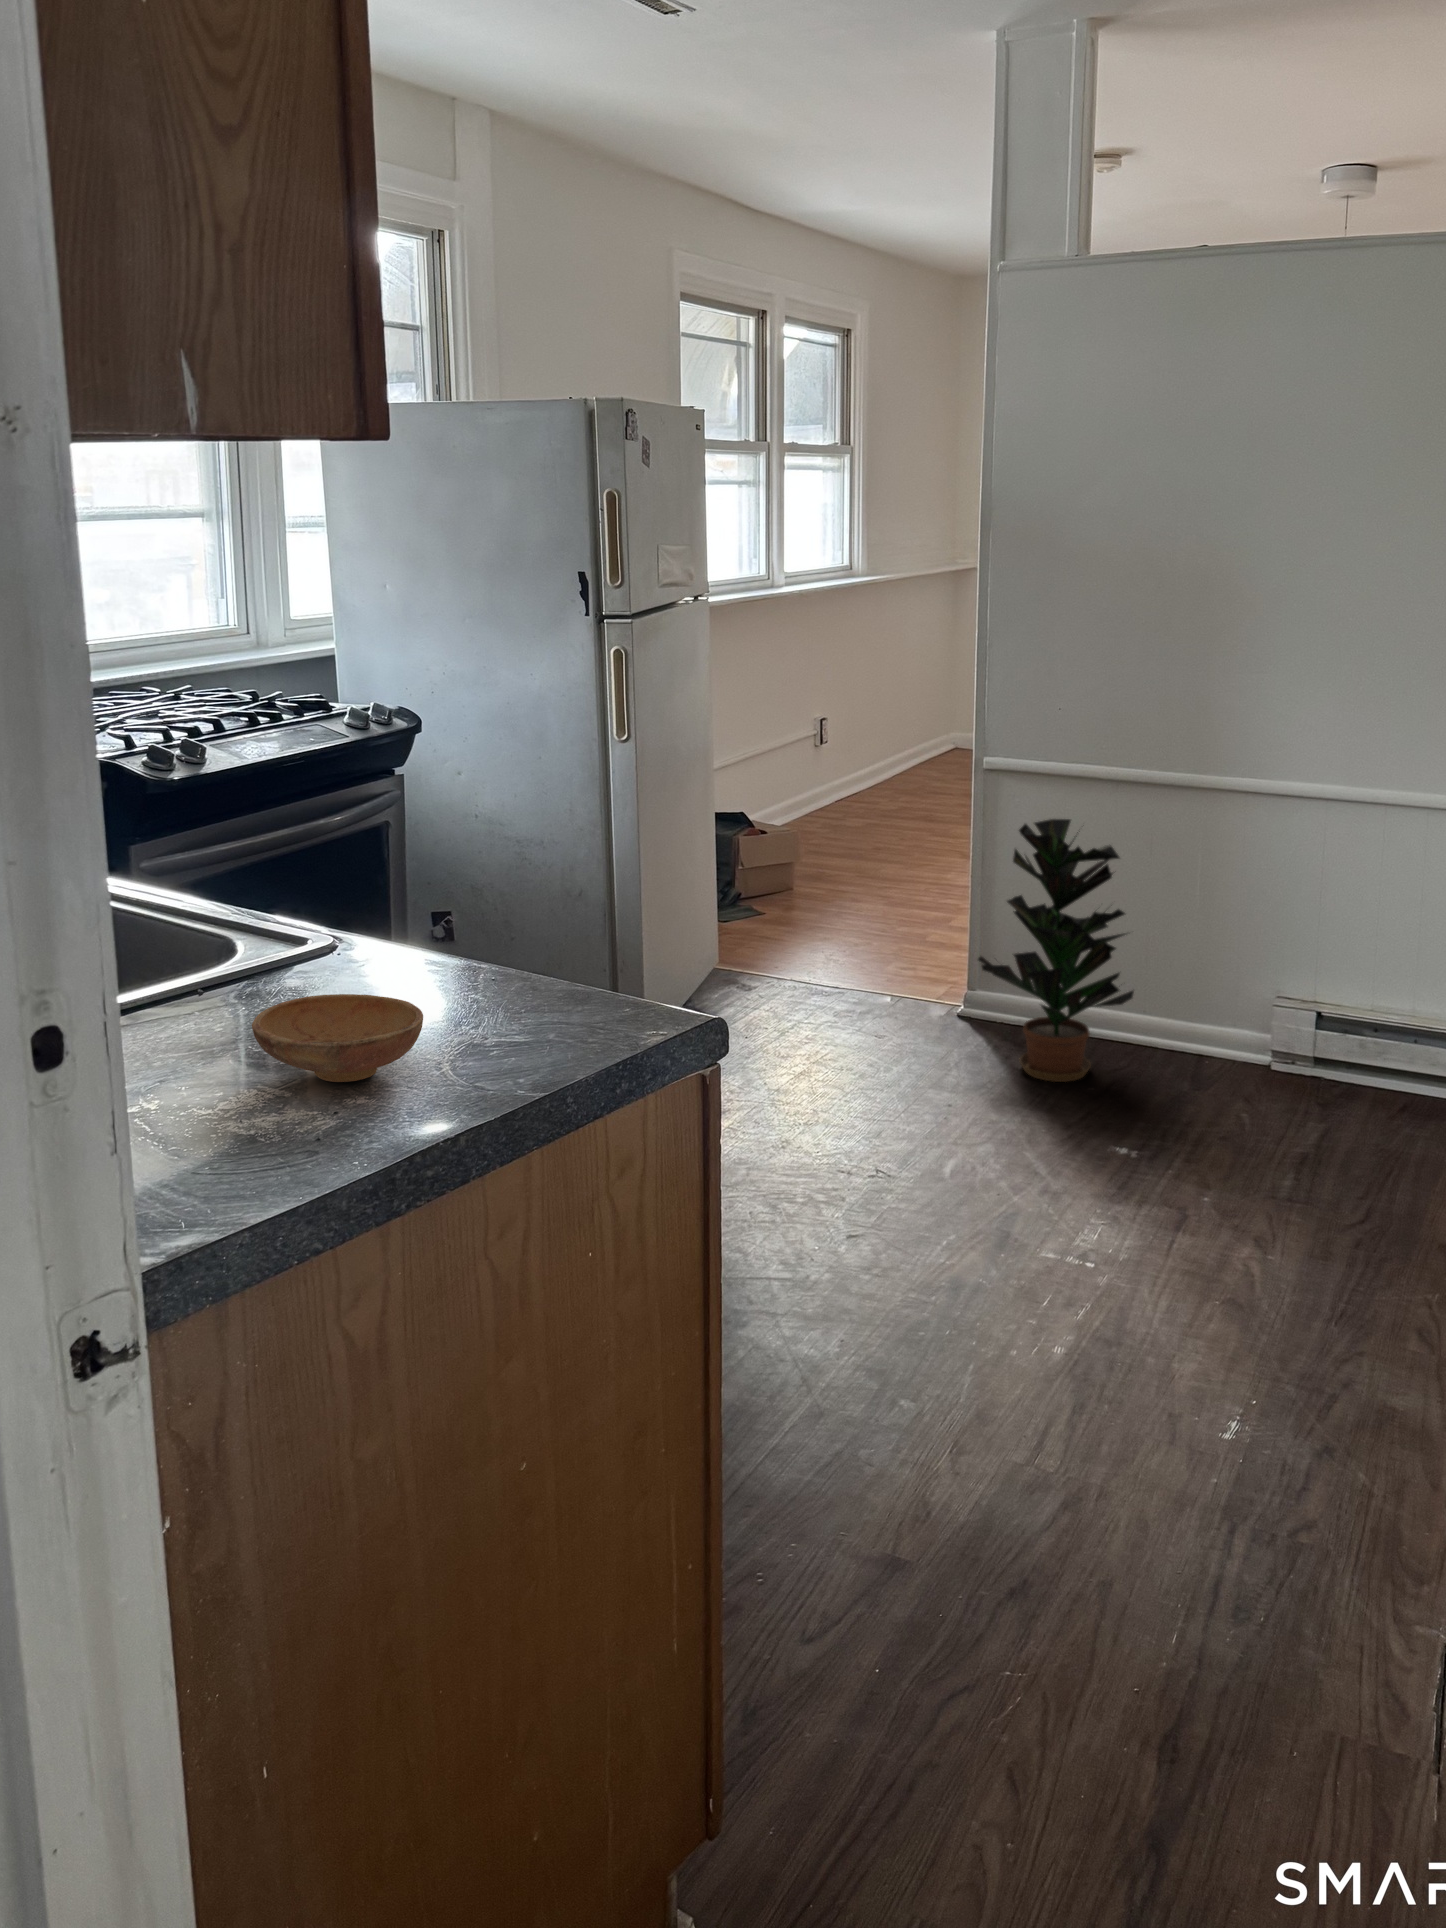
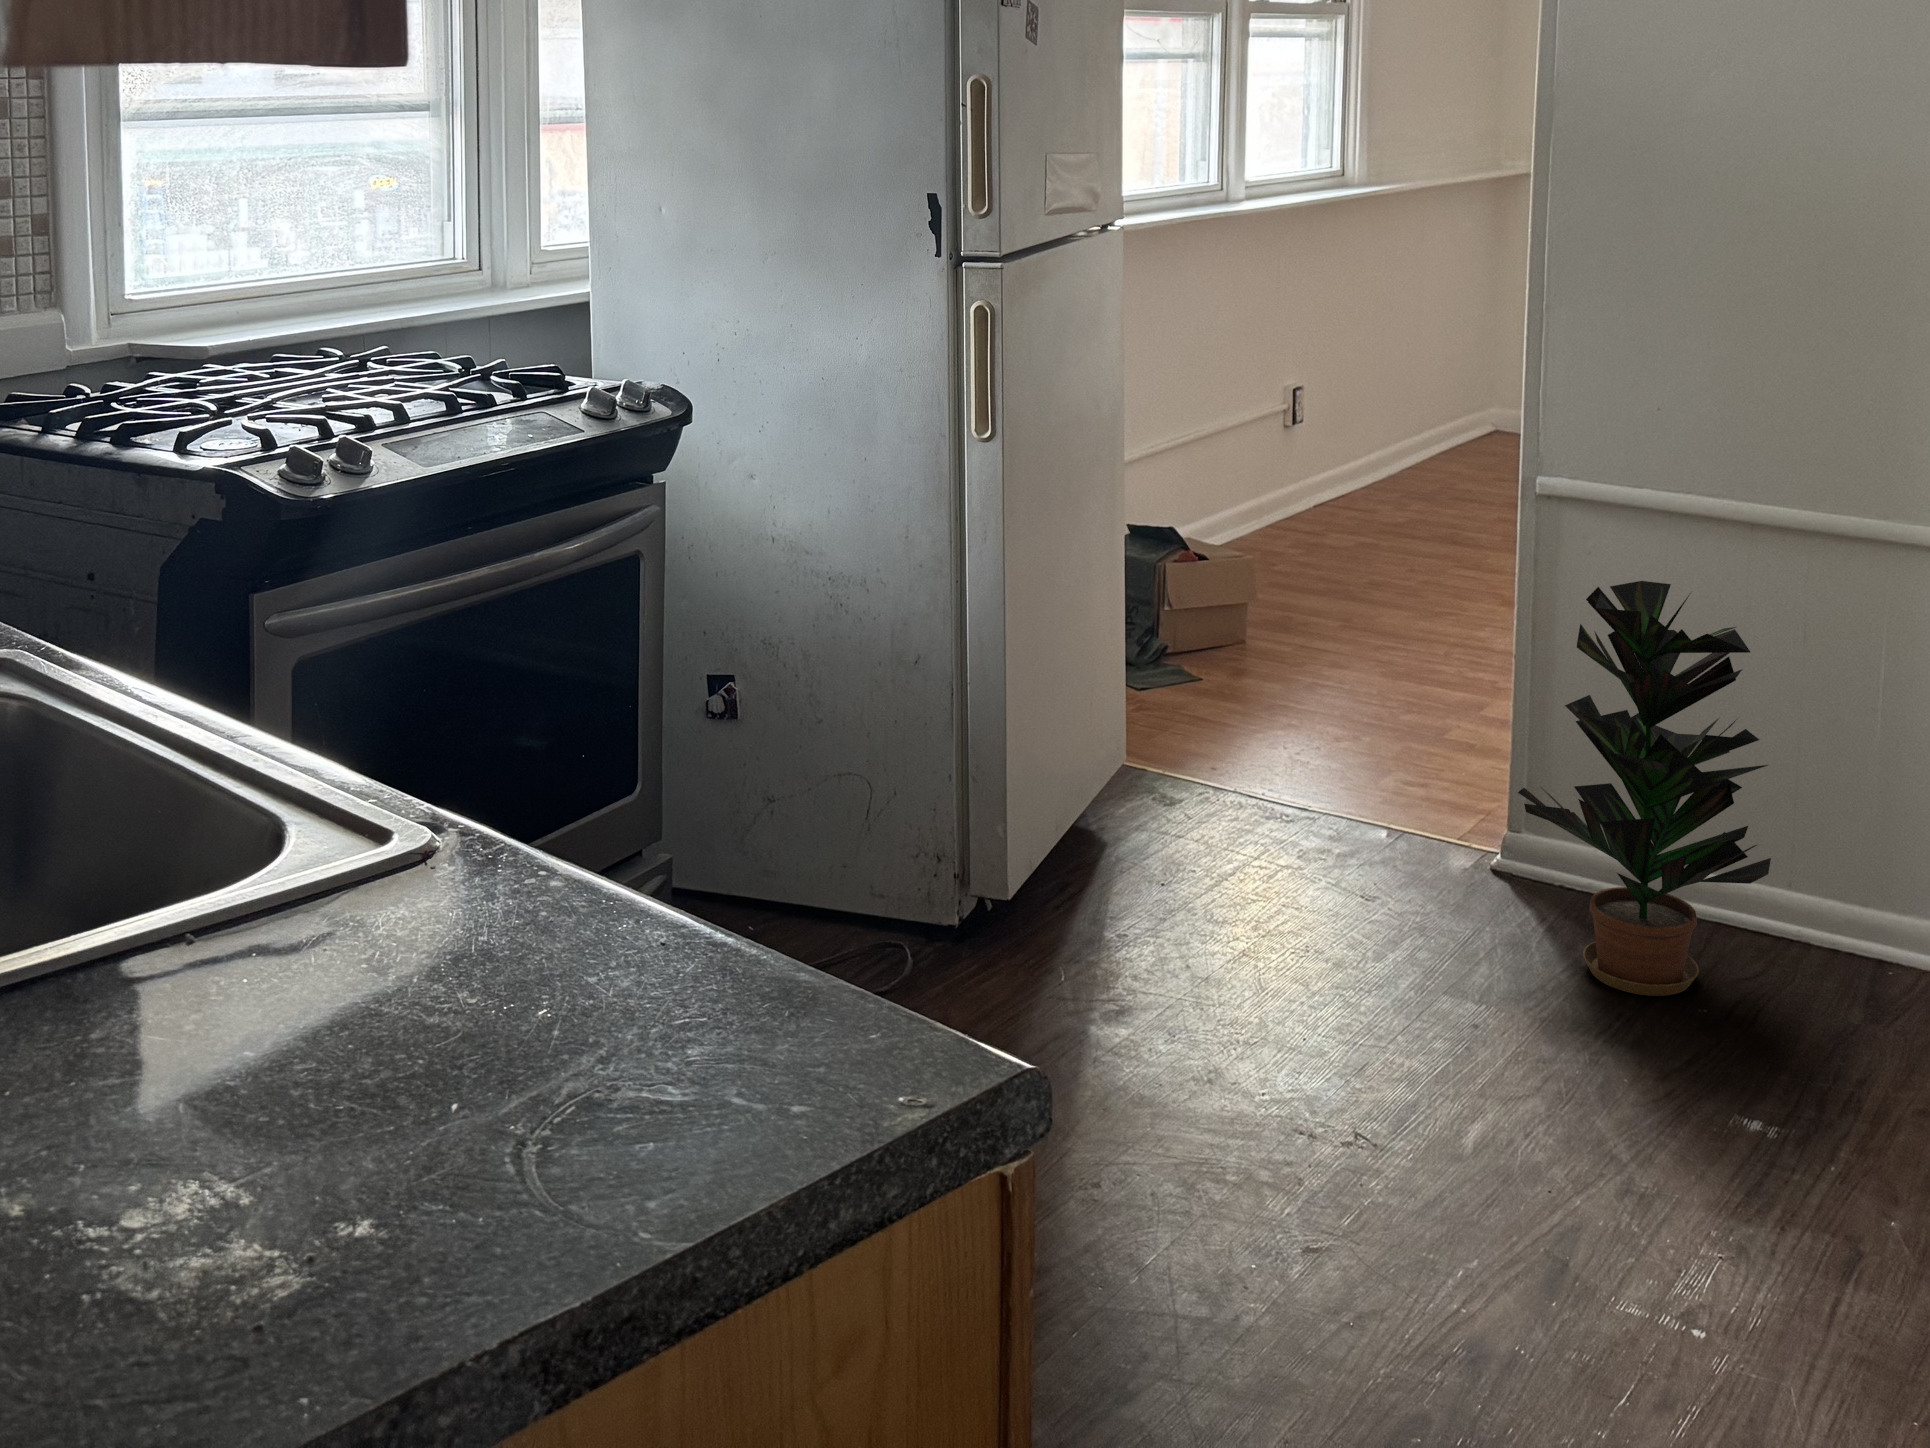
bowl: present [252,994,423,1082] -> none [168,1024,478,1215]

